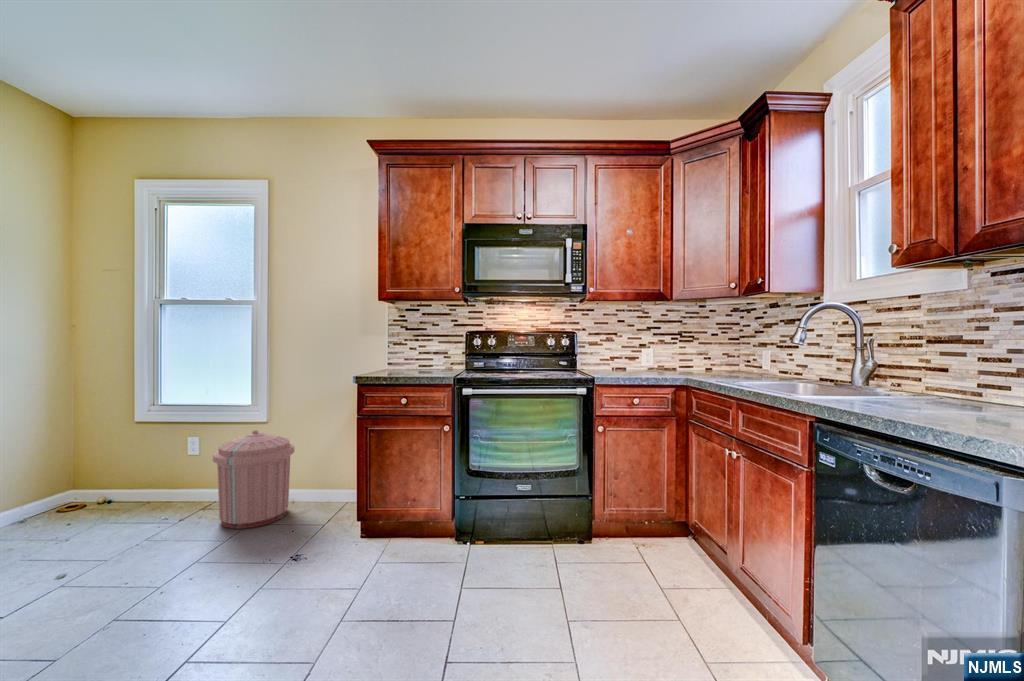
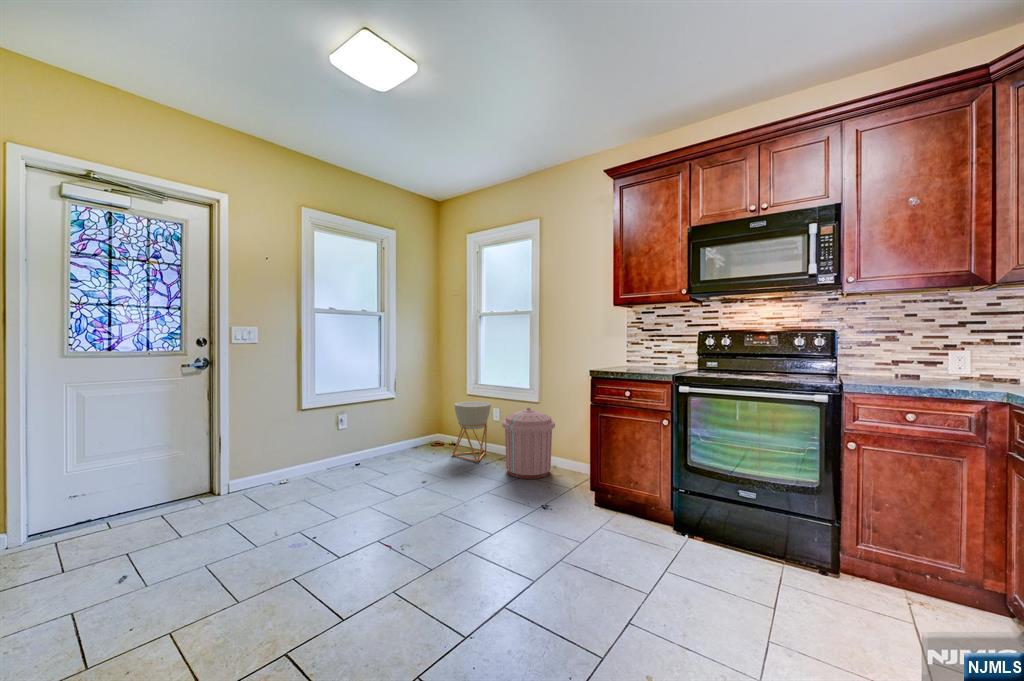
planter: none [109,430,185,520] -> present [452,401,491,462]

